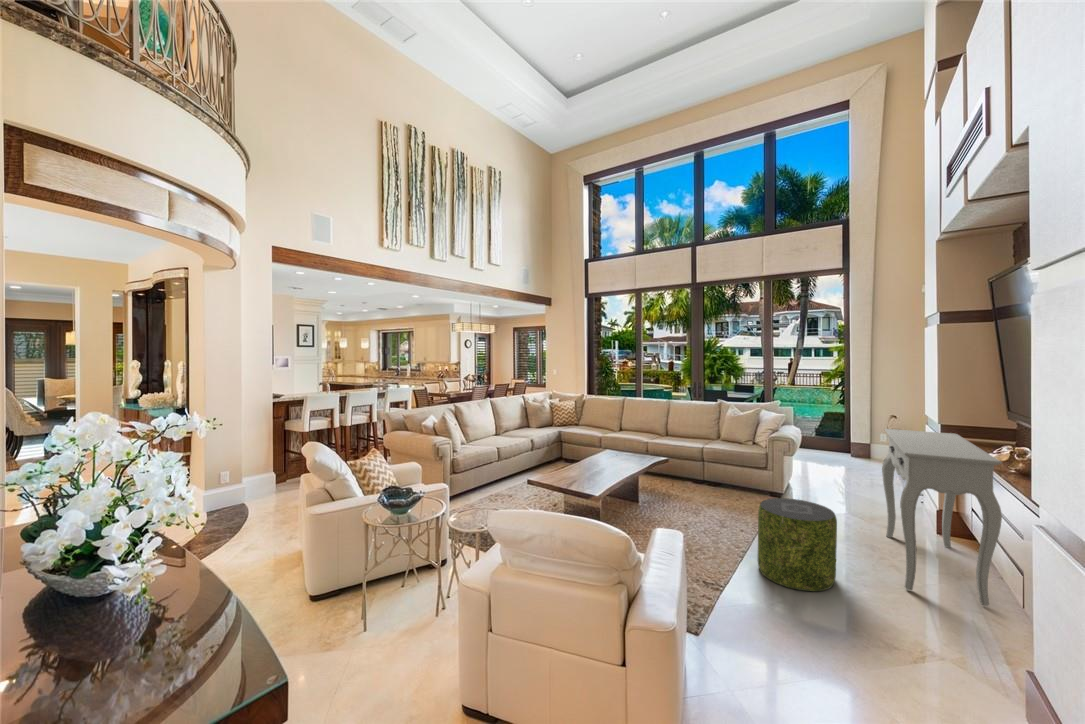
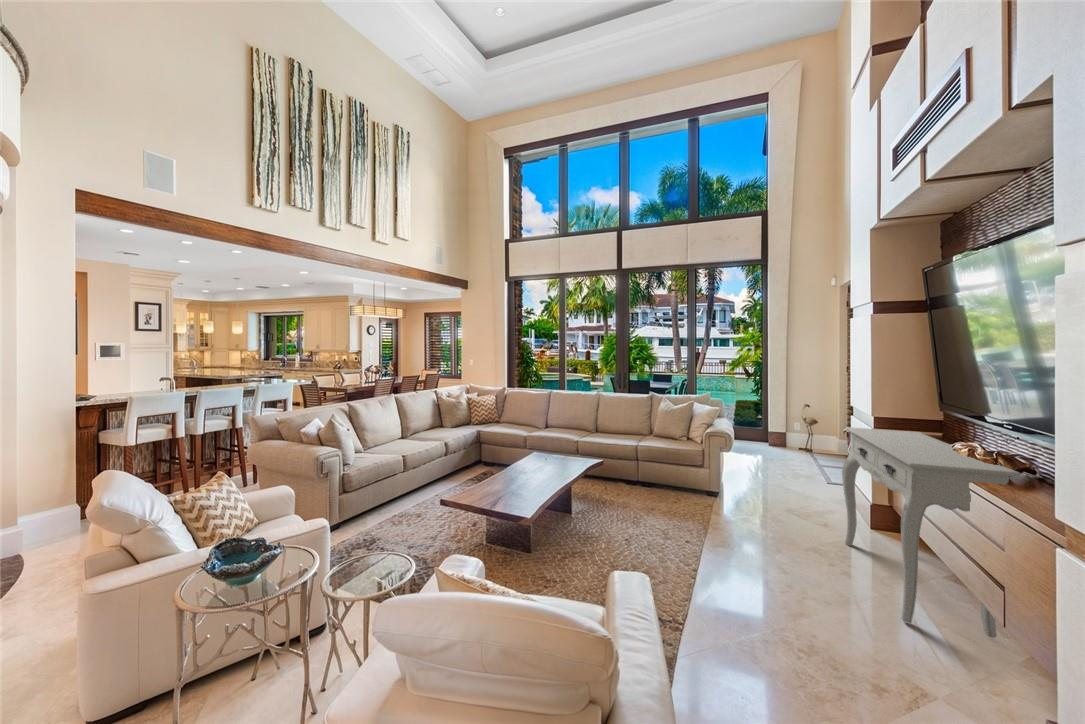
pouf: present [758,498,837,591] -> none [736,517,834,639]

